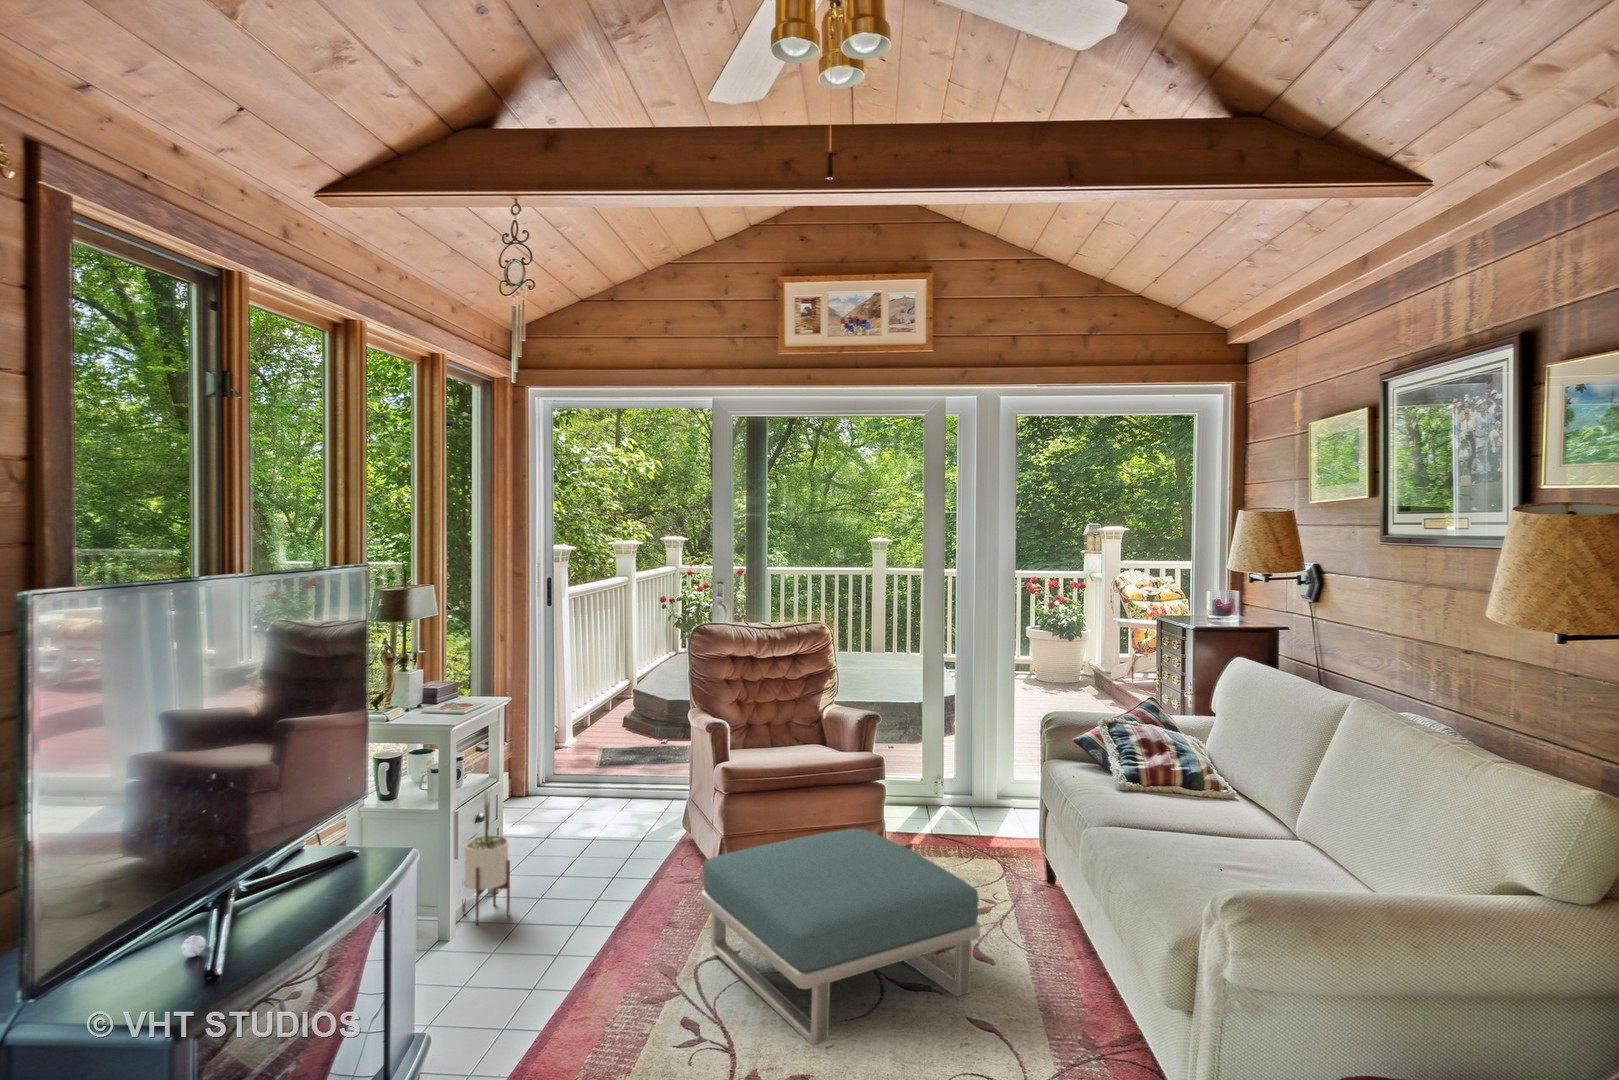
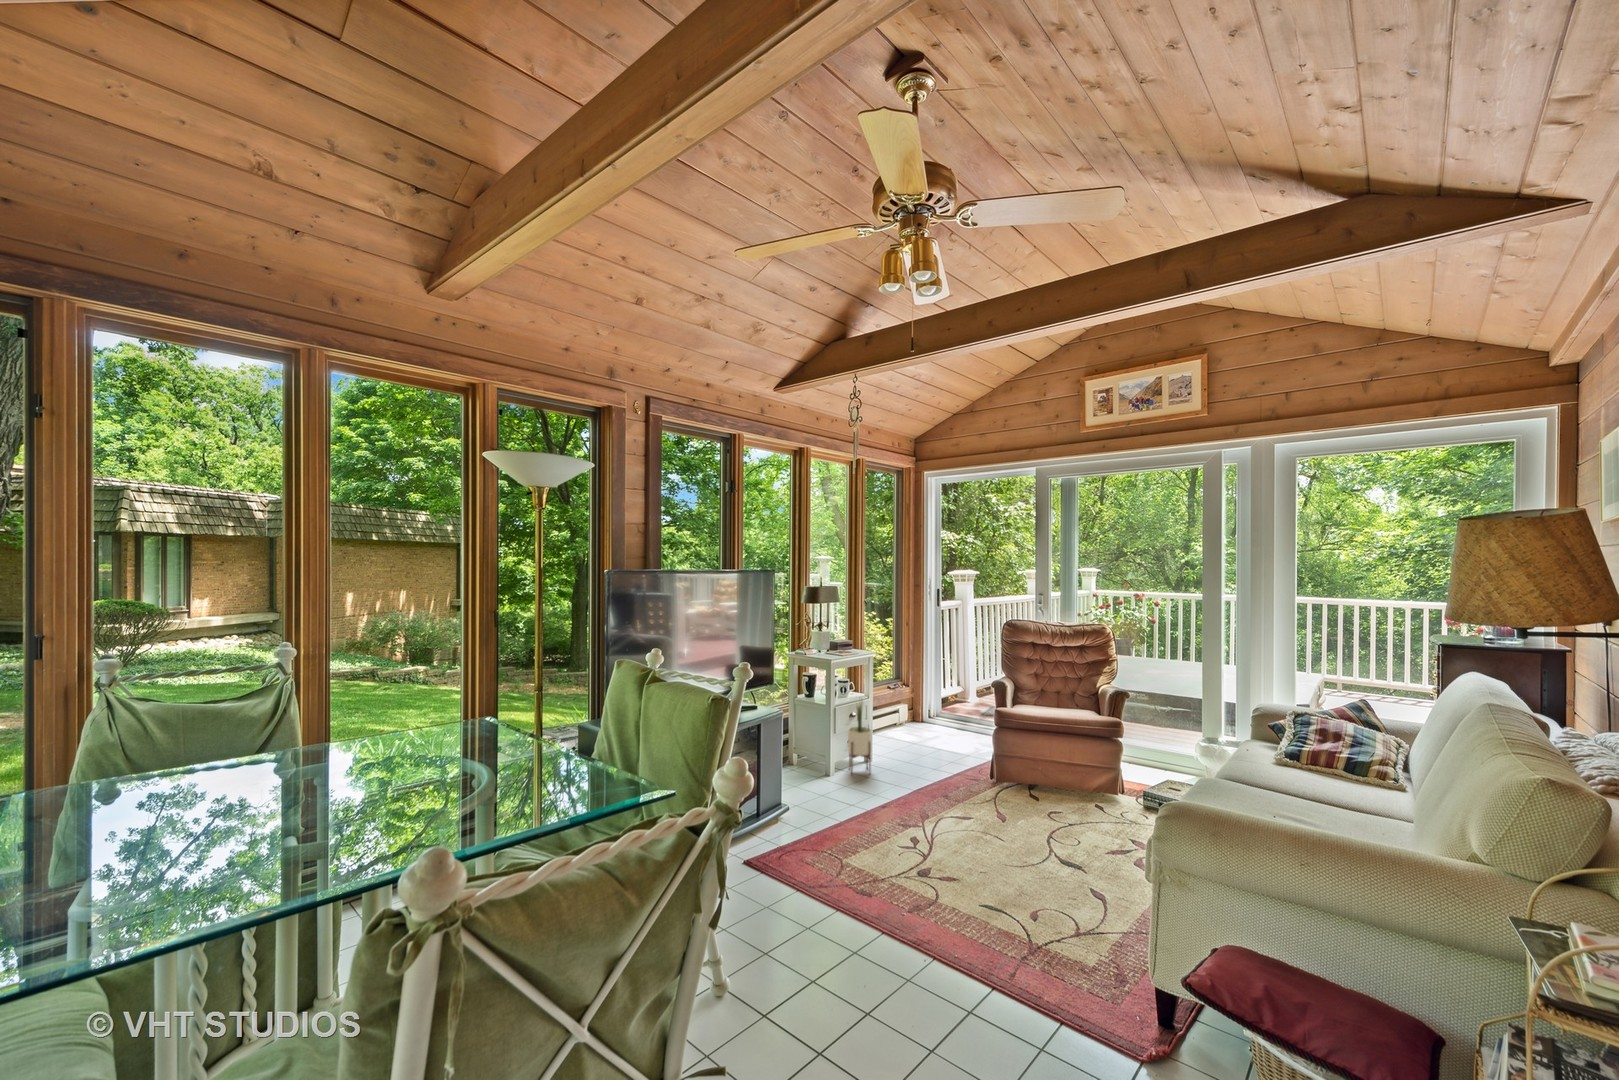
footstool: present [701,829,980,1045] -> none [949,754,1113,878]

